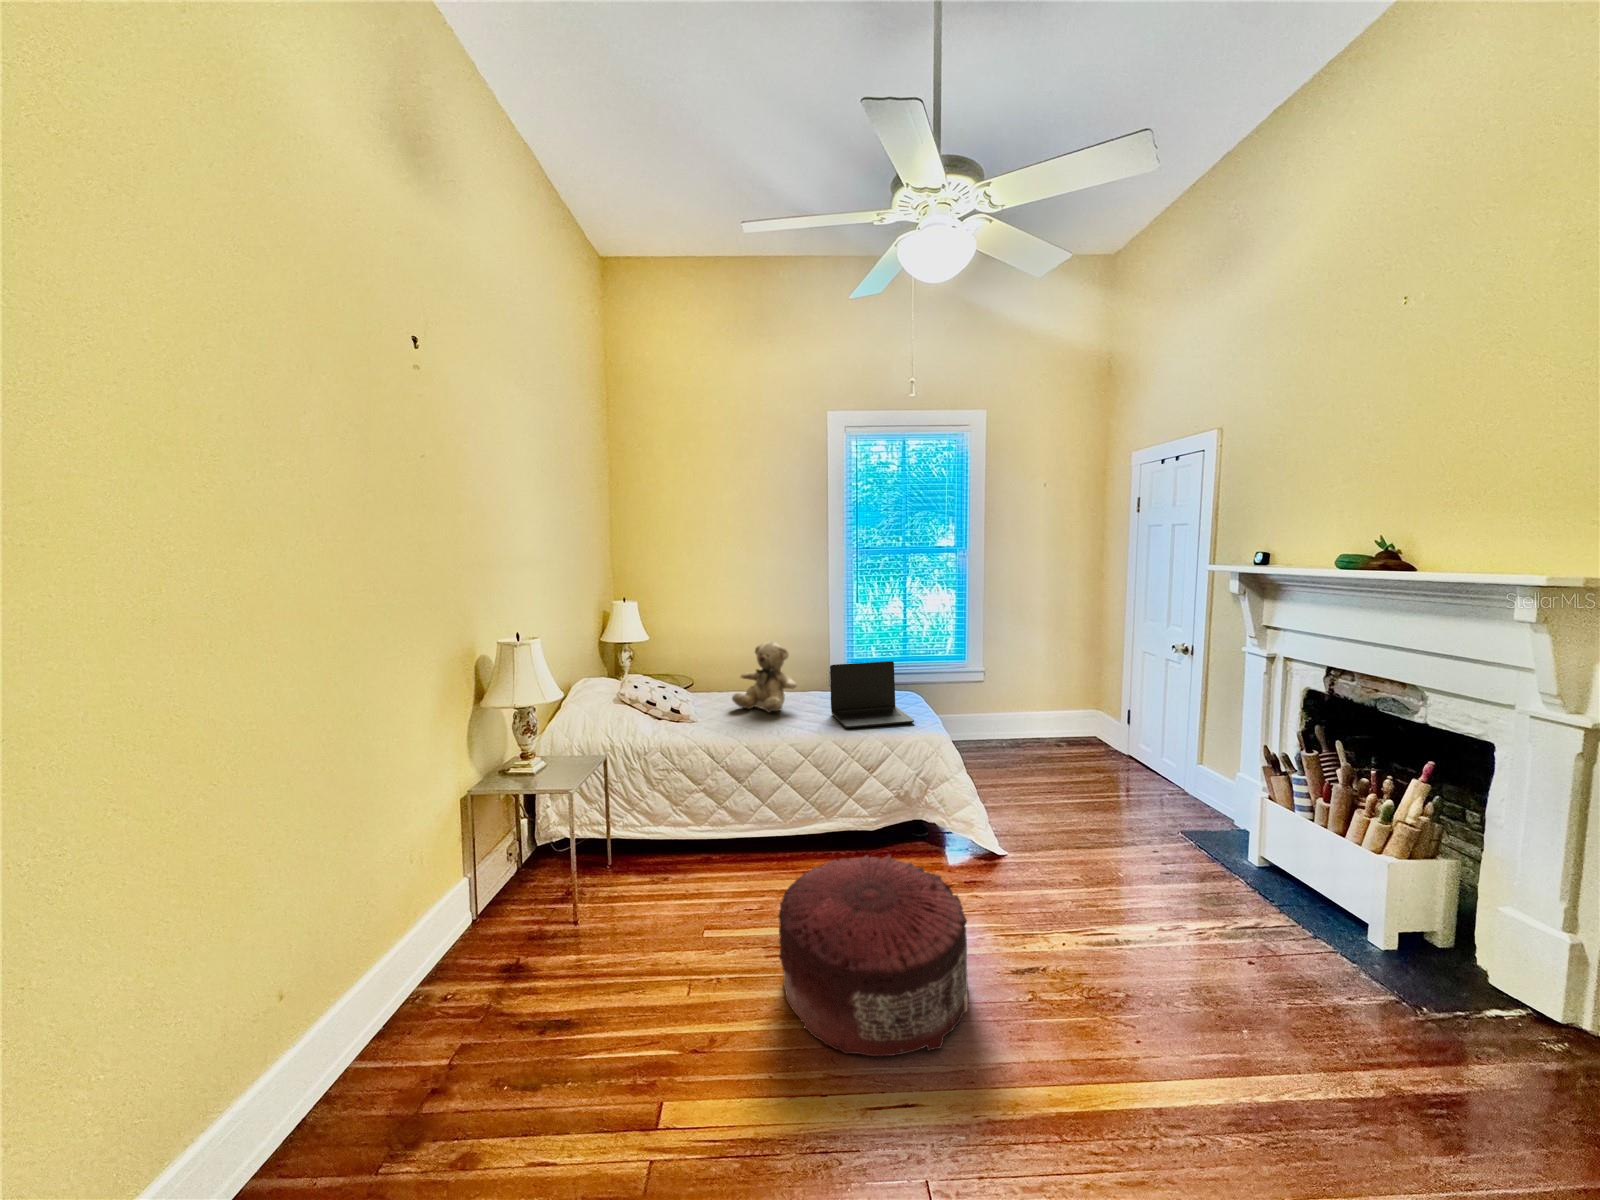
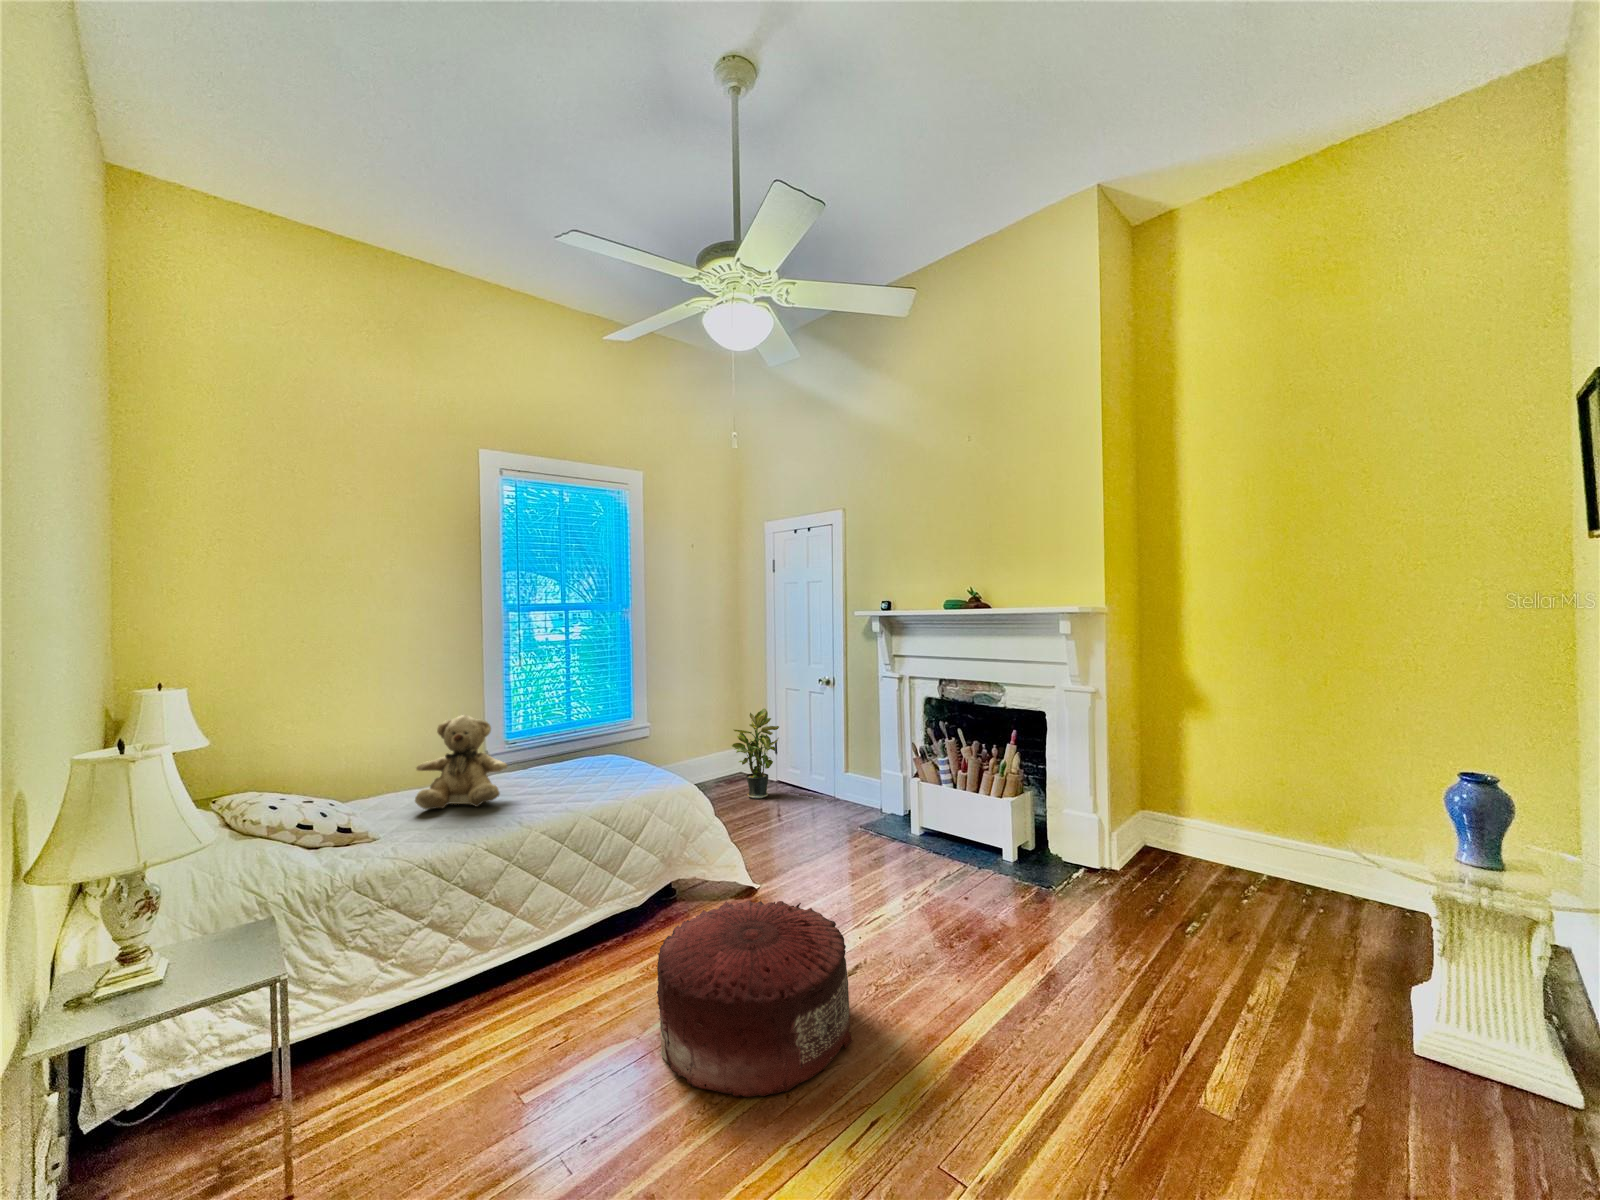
laptop: present [830,661,914,728] -> none [555,720,659,799]
potted plant: none [1066,666,1122,761] -> present [732,708,779,799]

